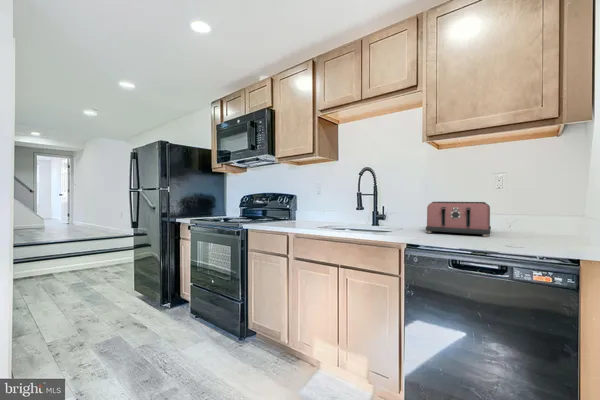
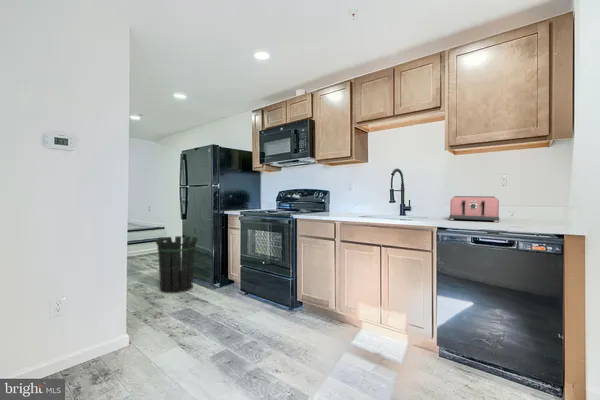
waste bin: none [90,248,146,317] -> present [155,236,198,293]

